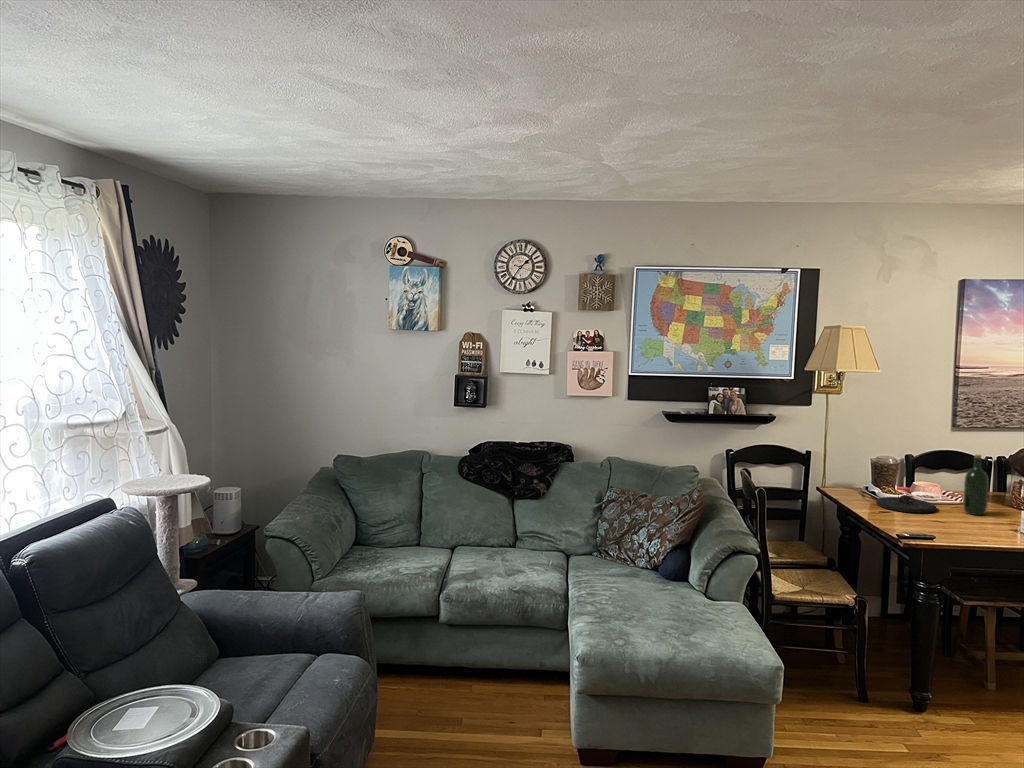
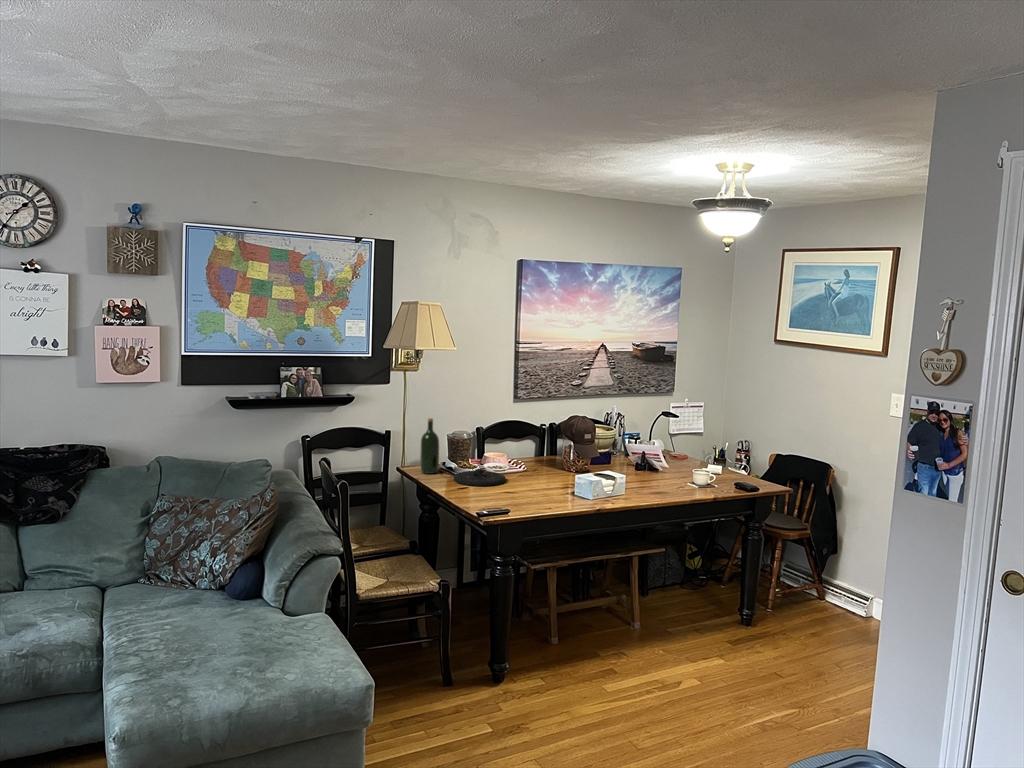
wine bottle: present [963,455,988,515] -> present [420,418,439,474]

